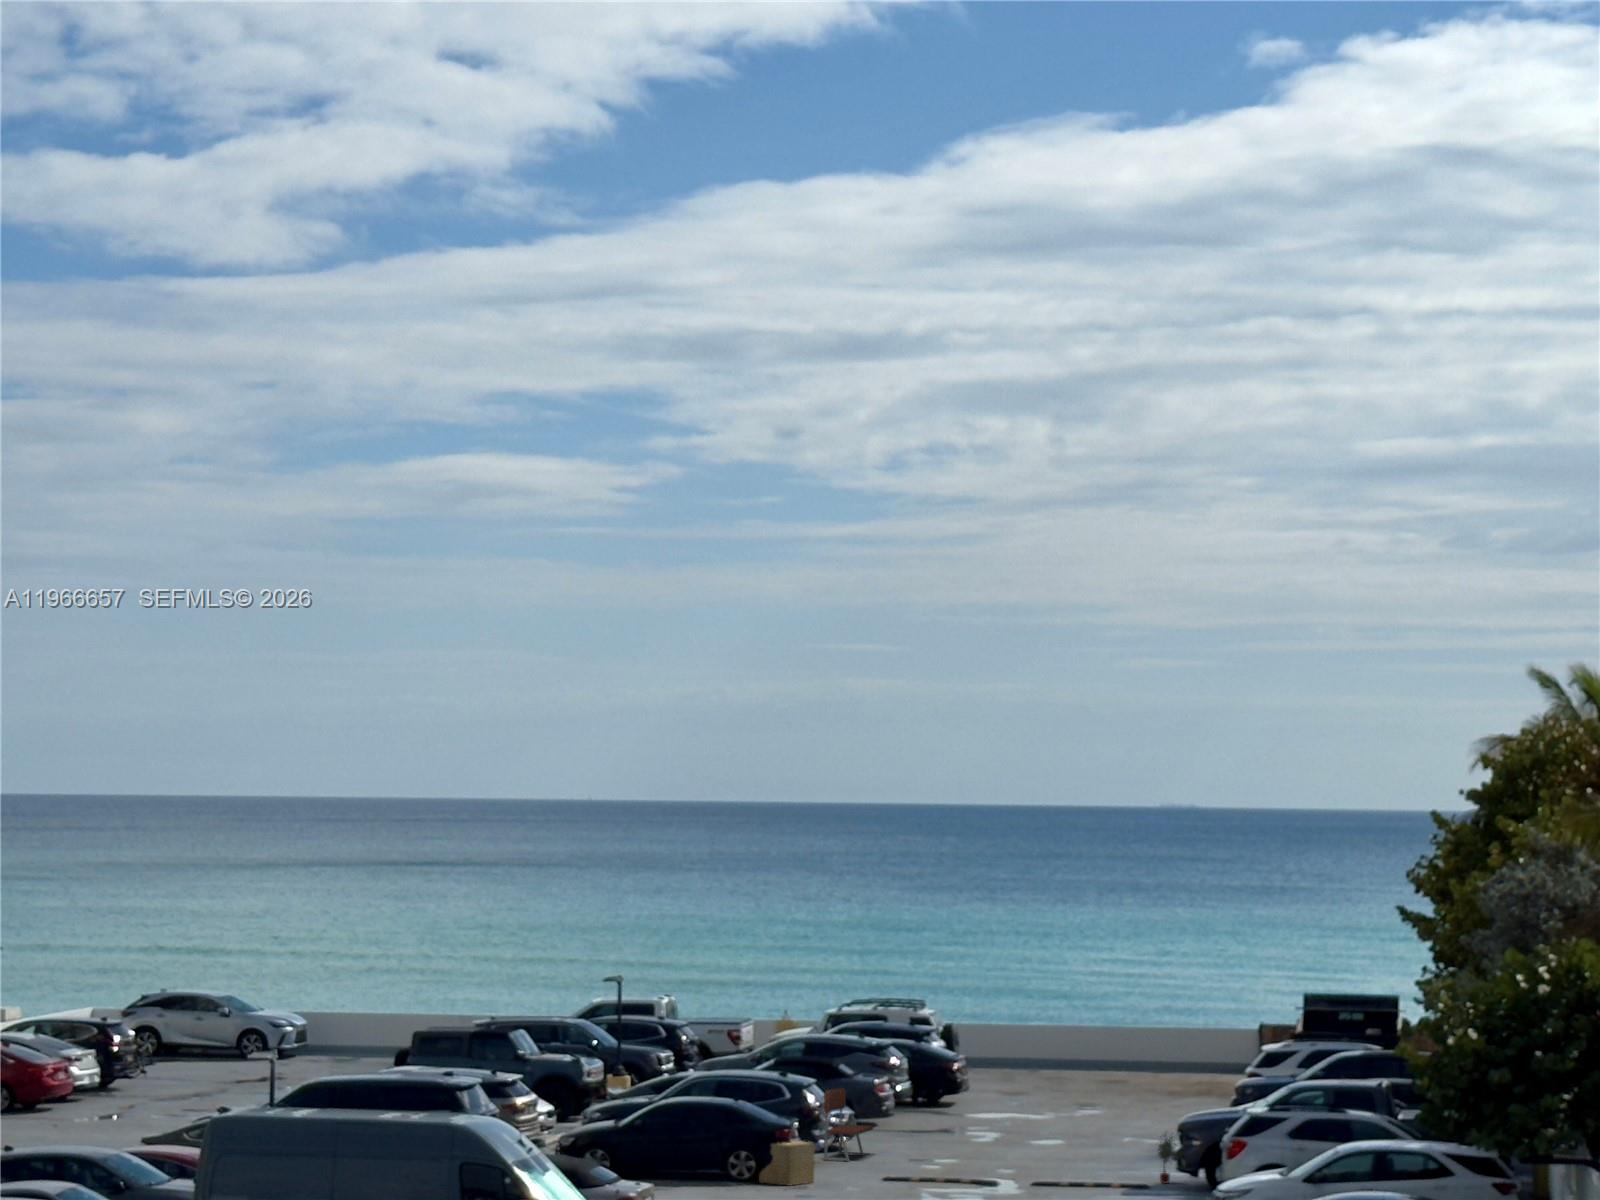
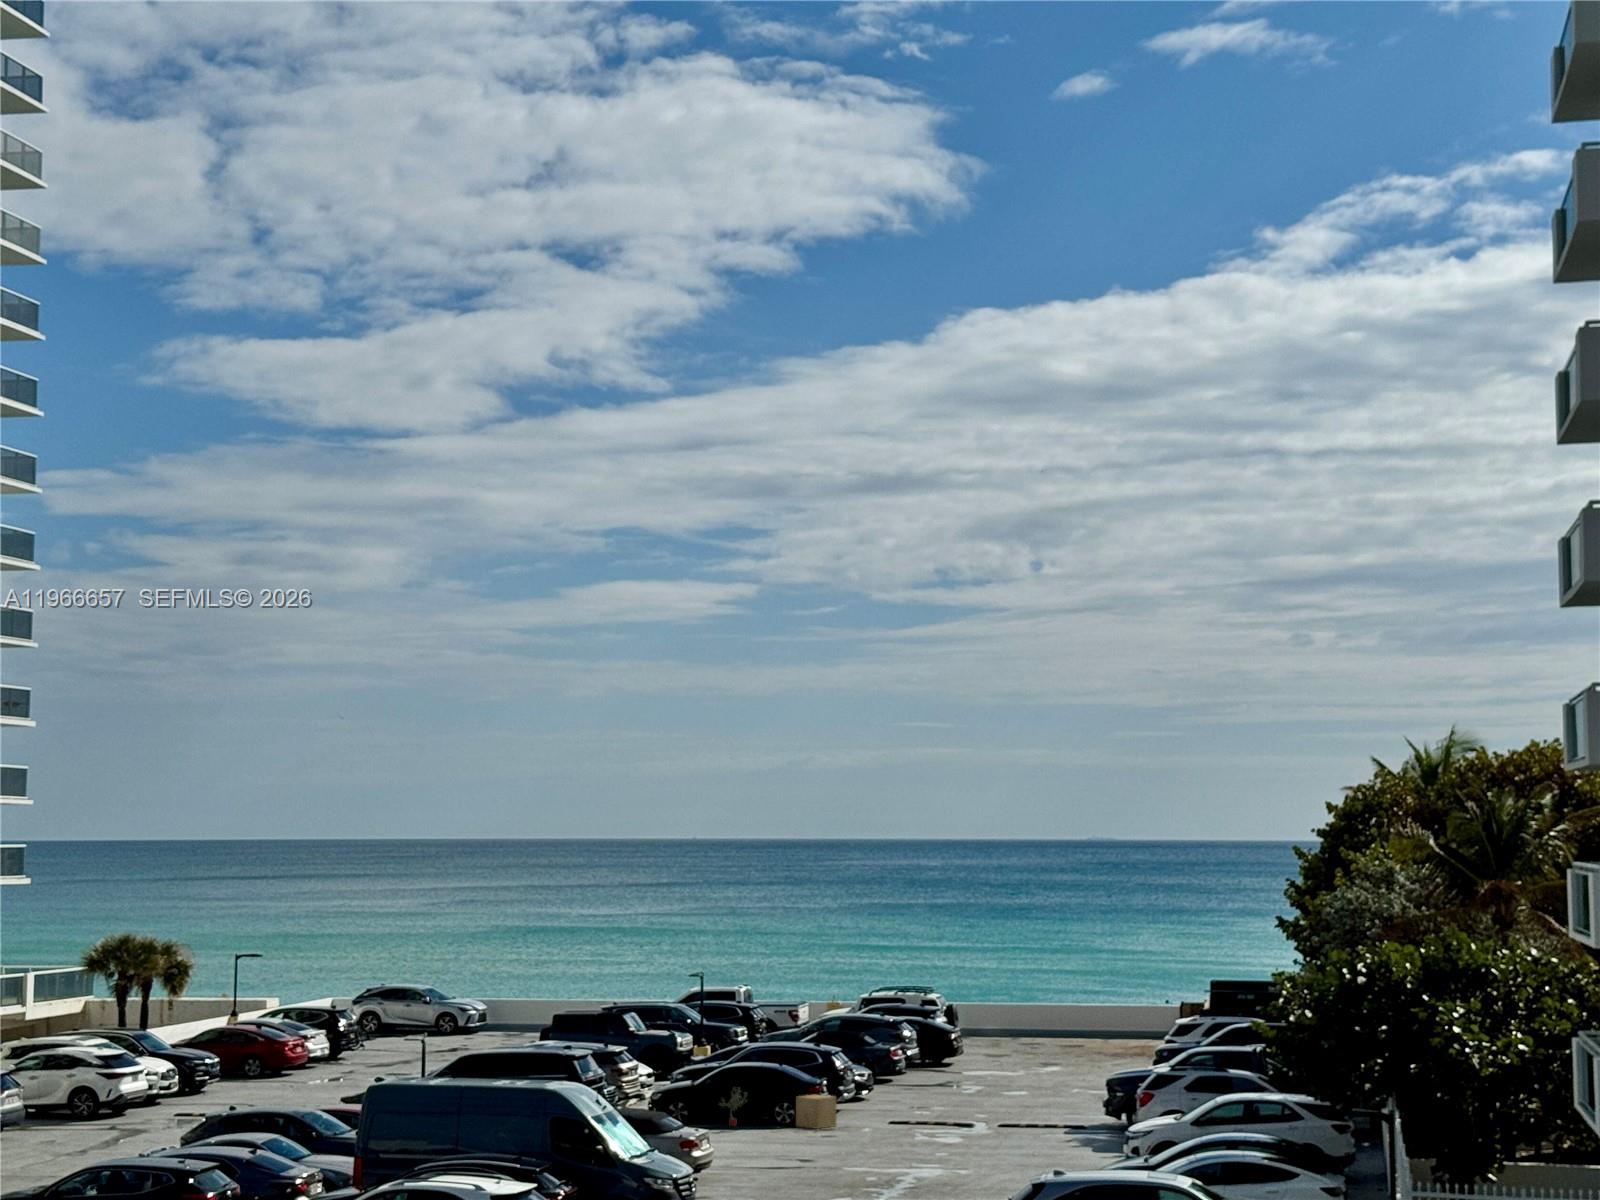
bench: present [824,1088,873,1161] -> none [847,1055,884,1109]
potted tree: present [1158,1133,1183,1184] -> present [721,1088,747,1127]

